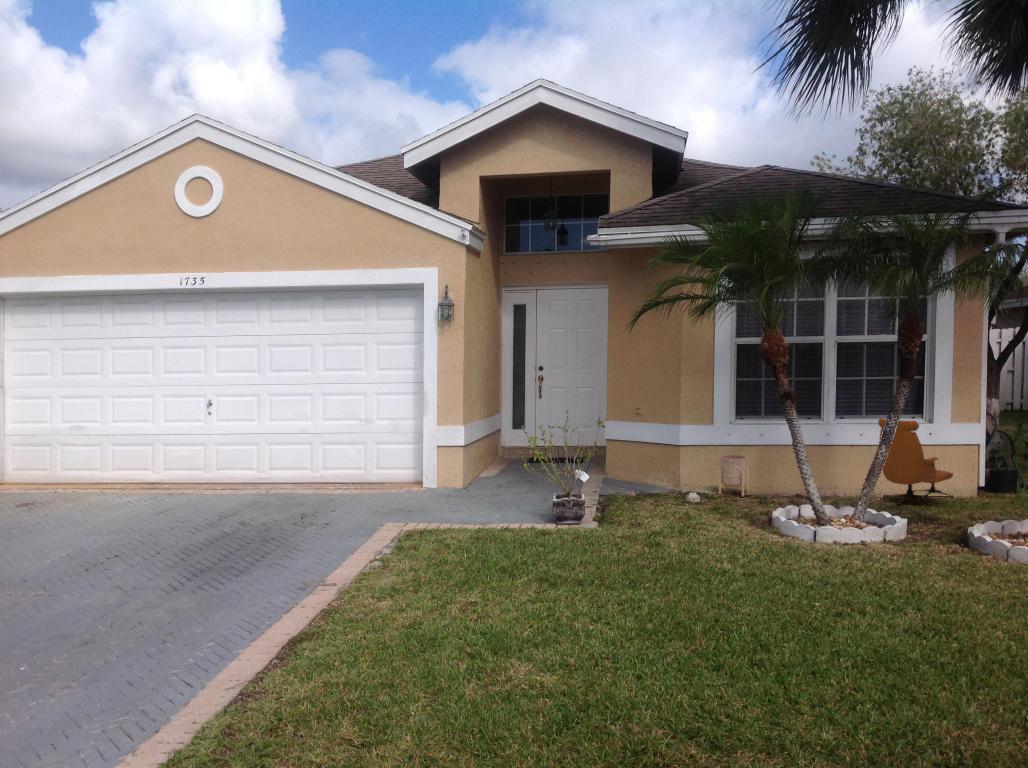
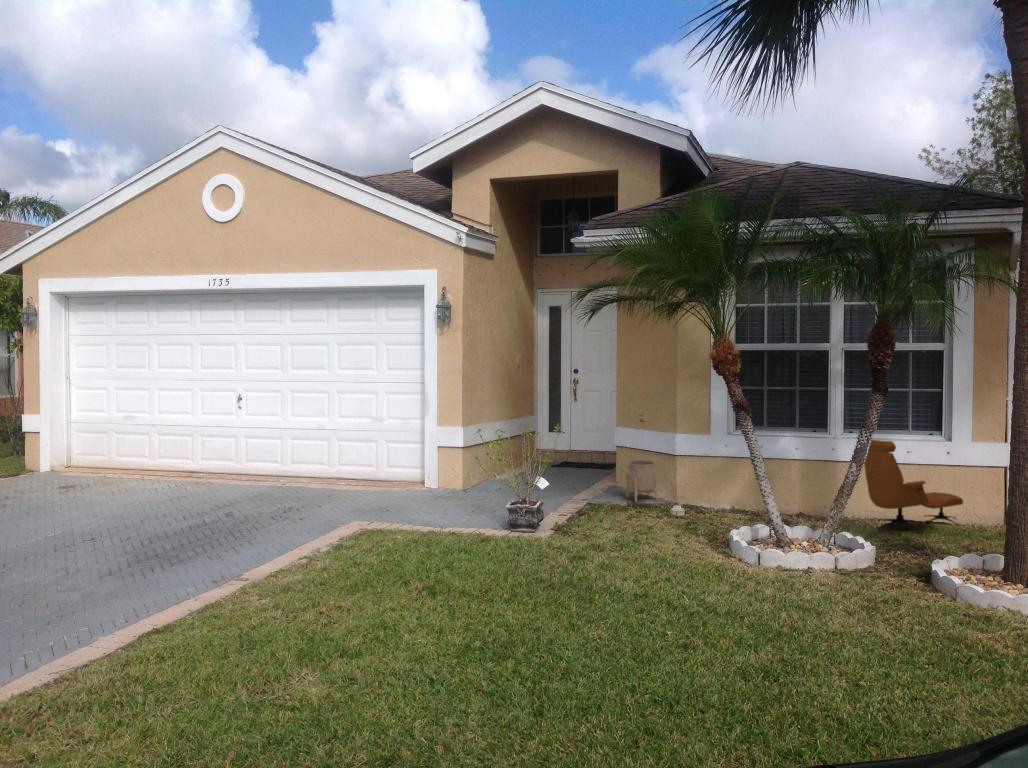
planter: present [719,455,749,496] -> present [626,460,658,502]

